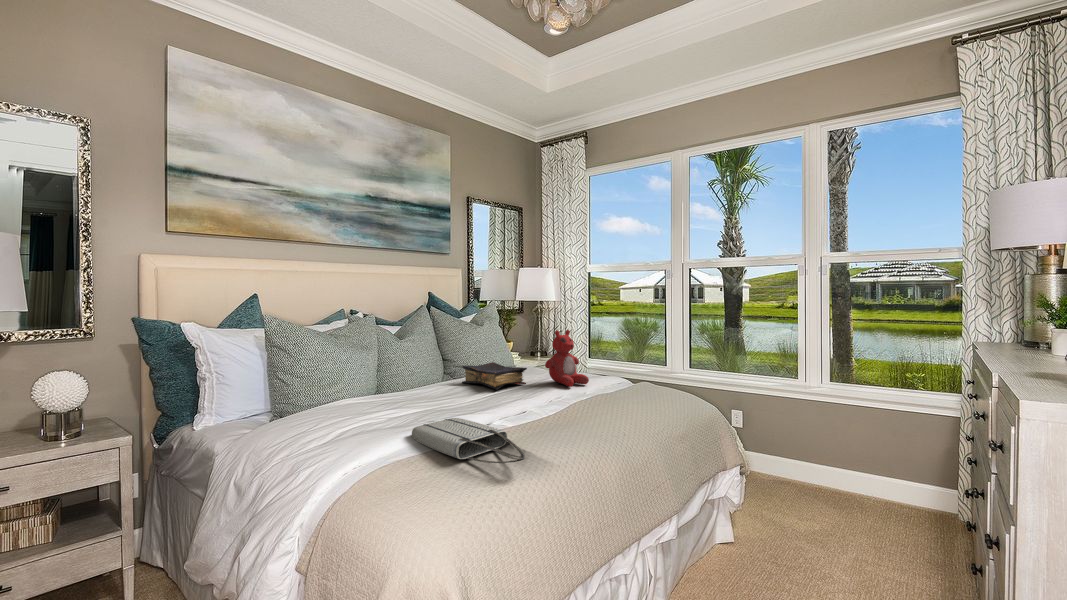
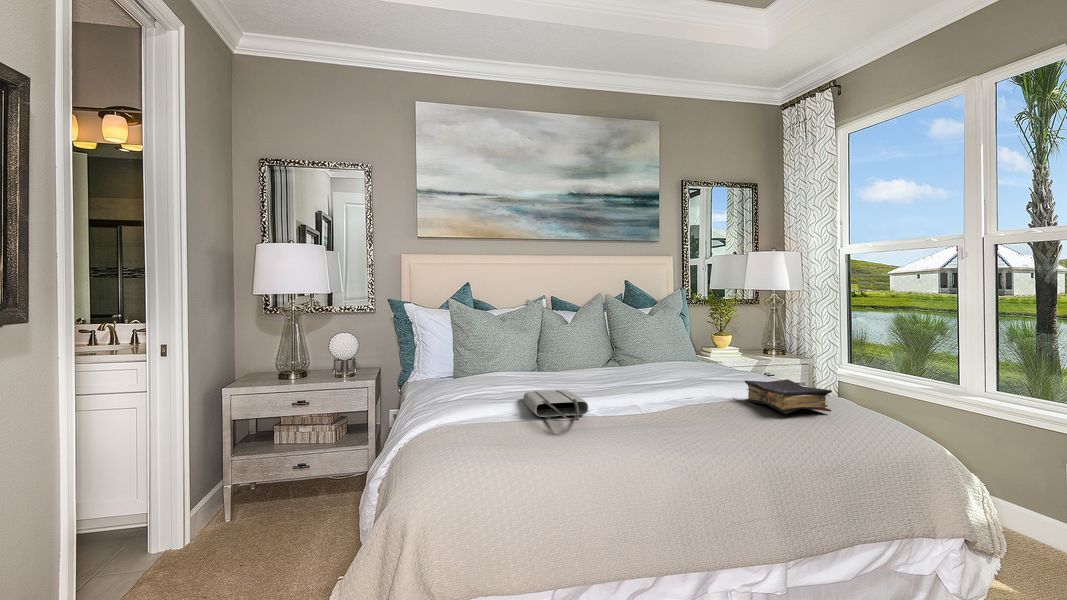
stuffed bear: present [545,330,589,387] -> none [696,321,745,382]
book: present [462,362,527,390] -> present [745,379,832,414]

